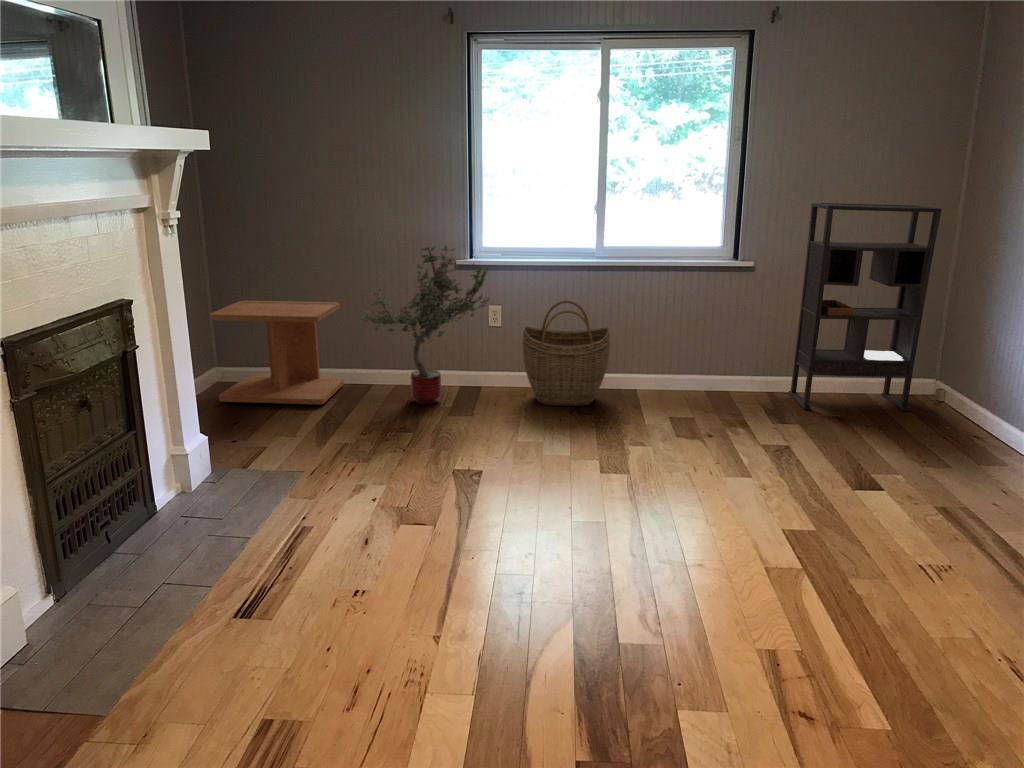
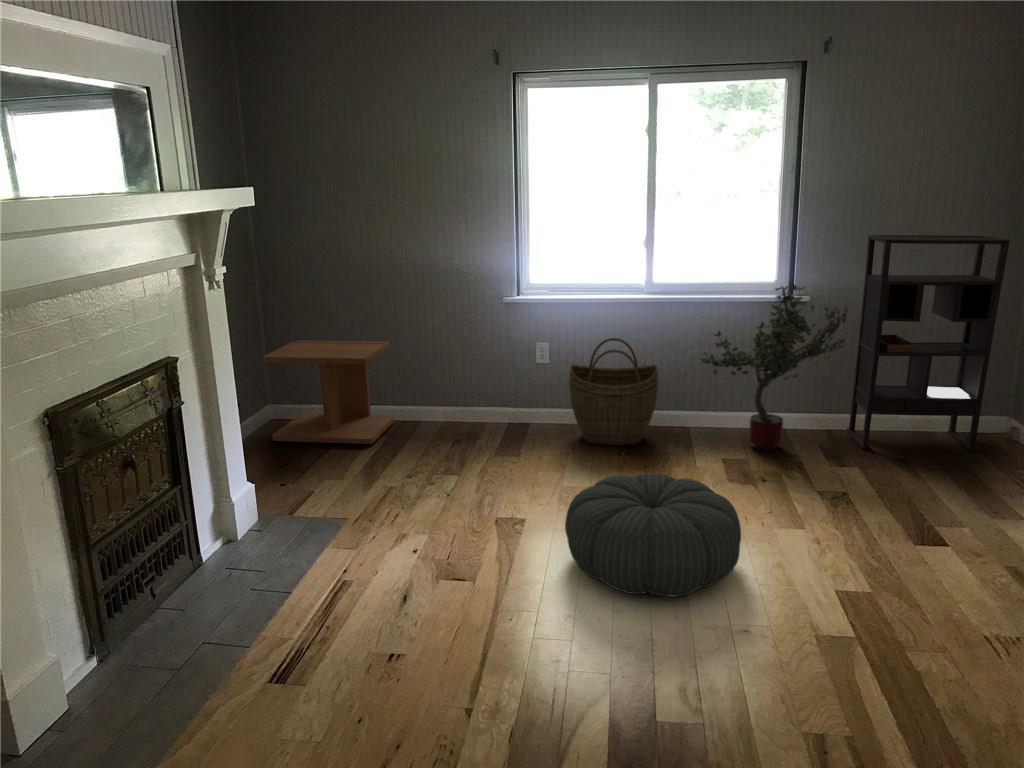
potted tree: present [361,245,489,404] -> present [701,284,848,451]
pouf: none [524,422,693,536] -> present [565,472,741,597]

